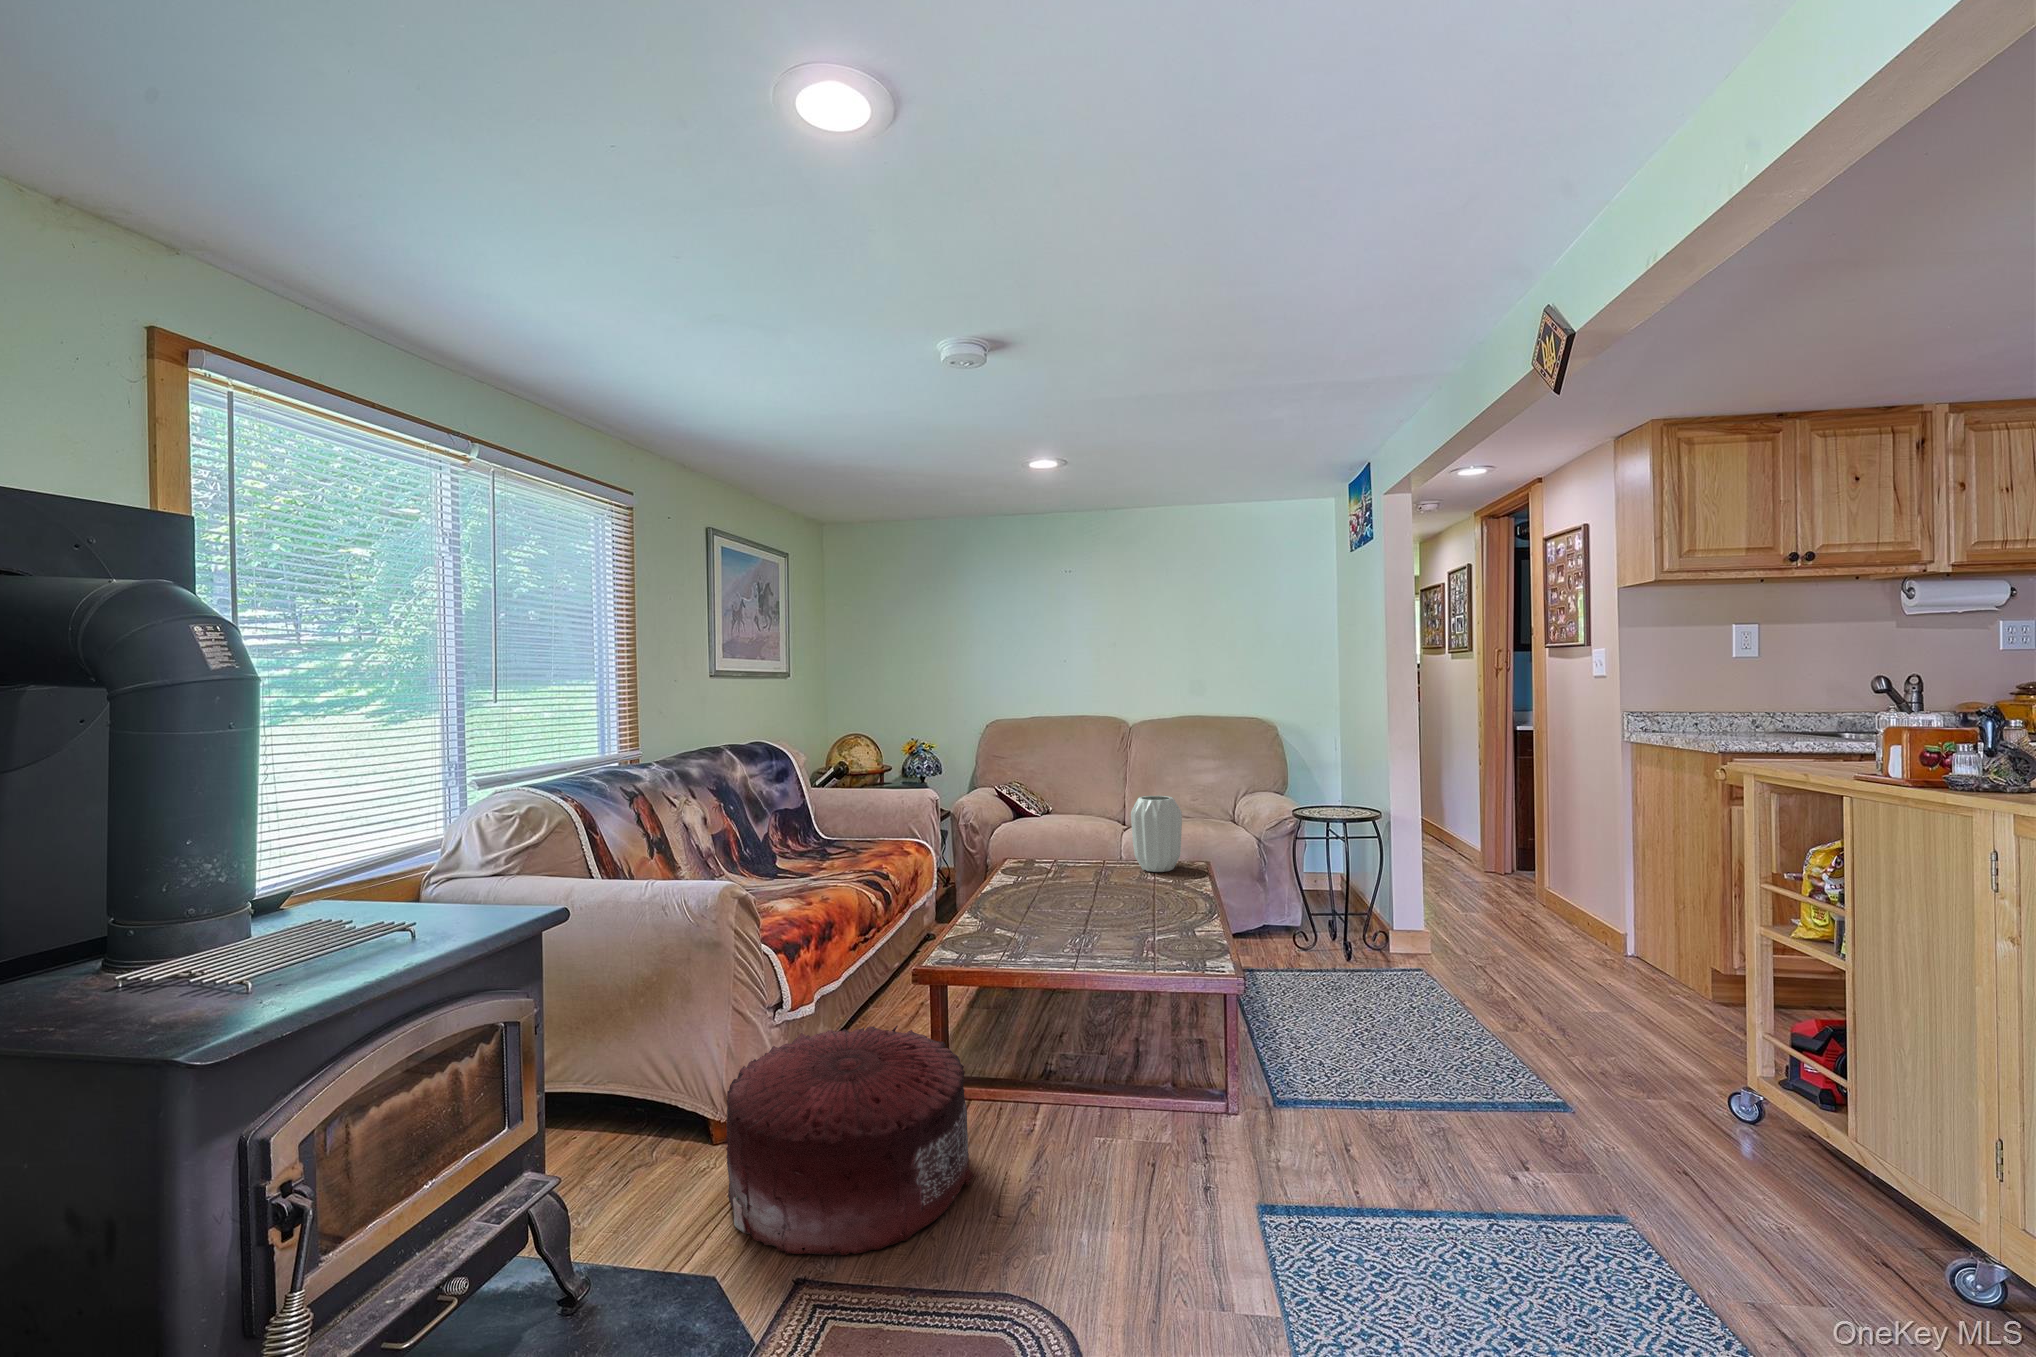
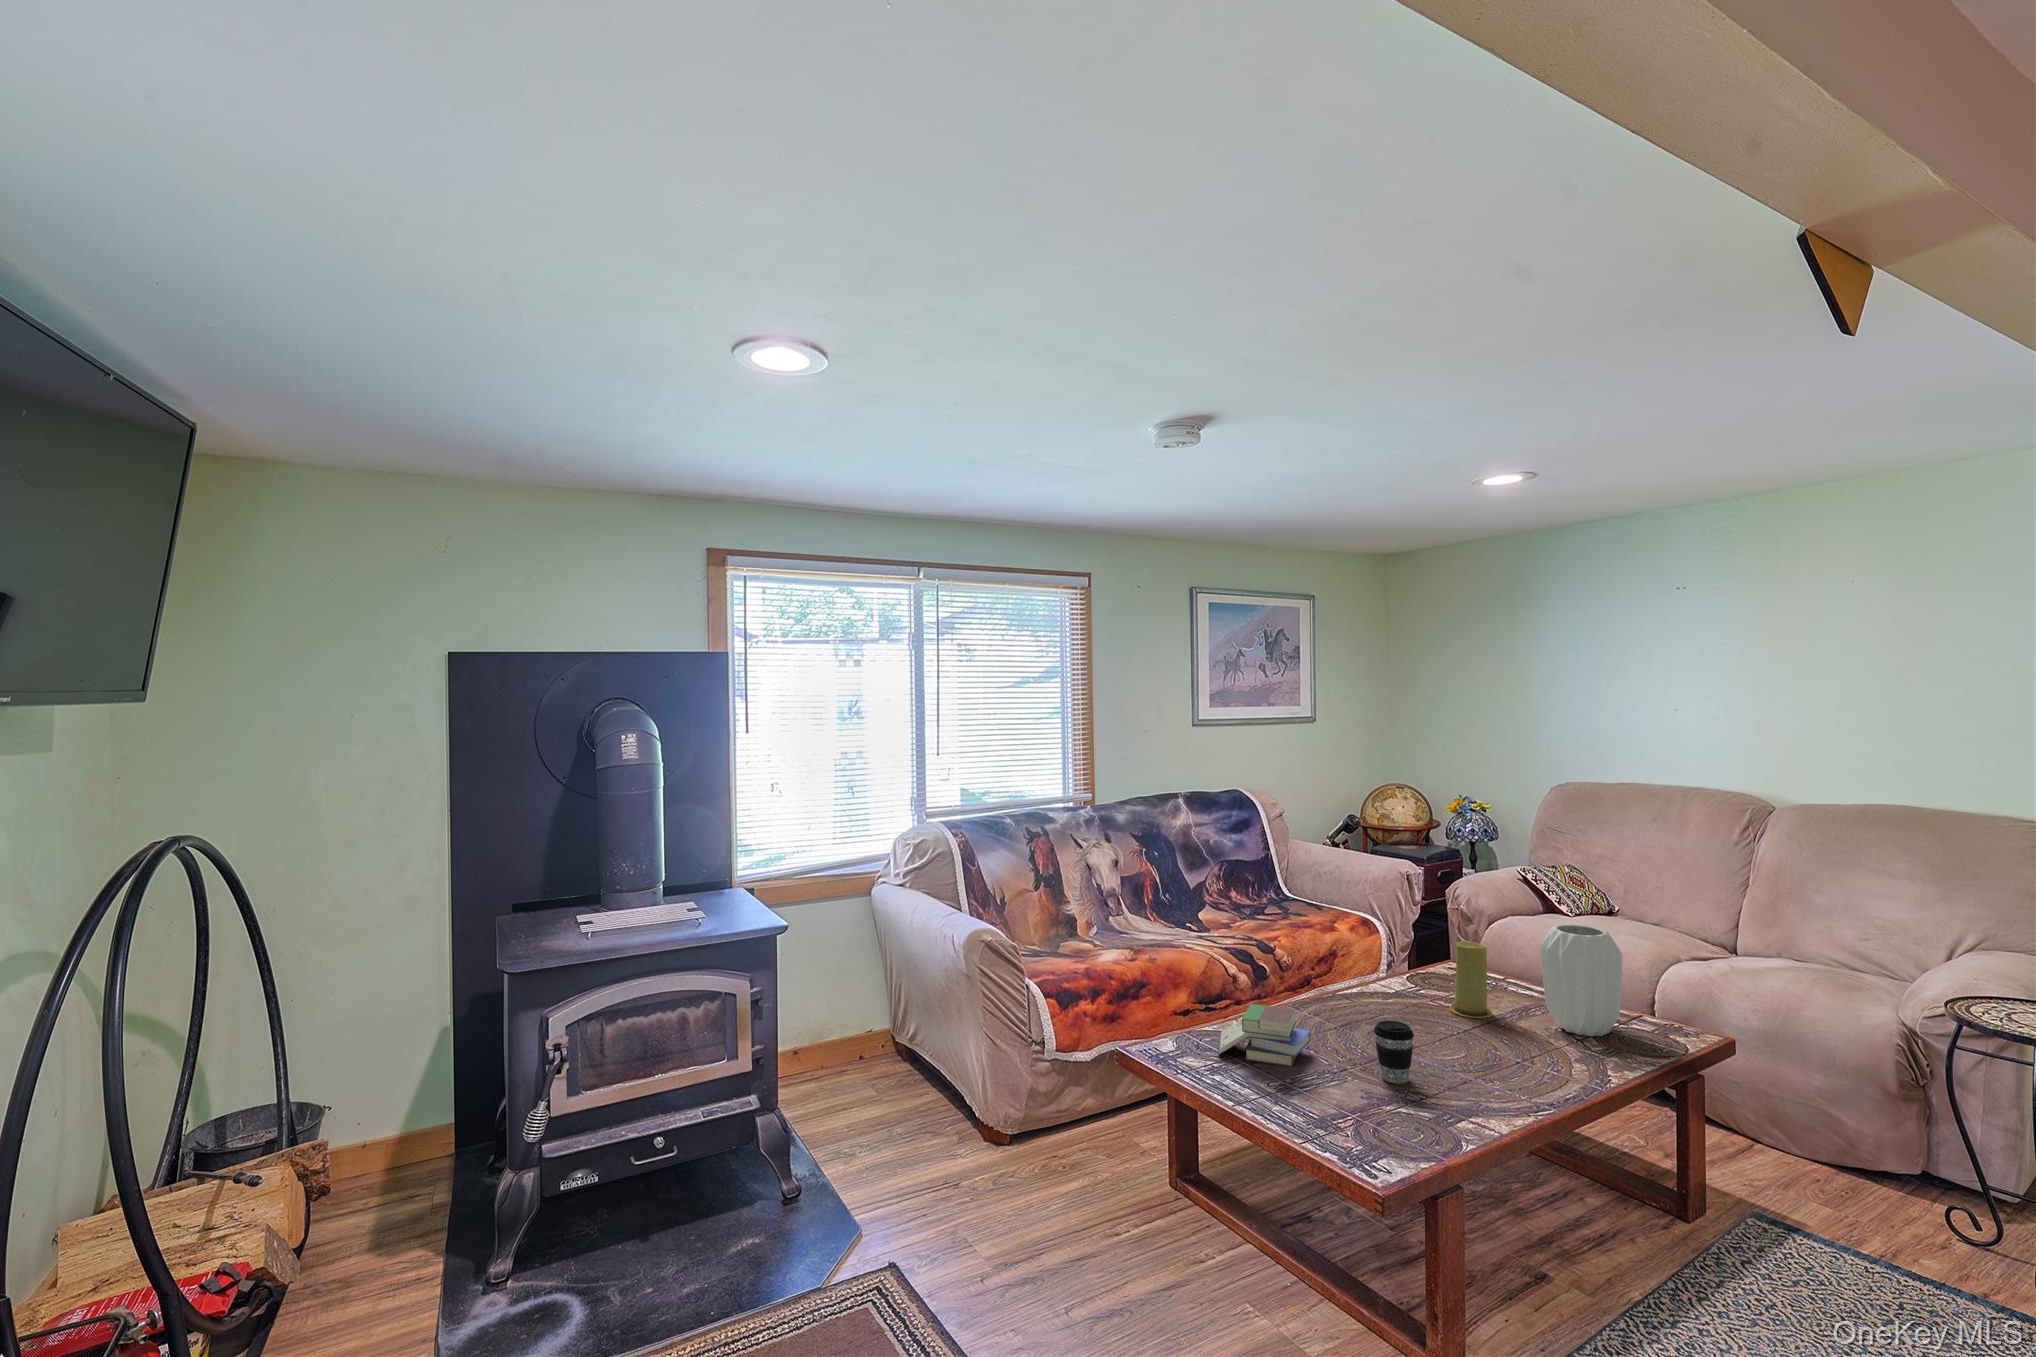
candle: none [1072,823,1102,880] -> present [1450,941,1493,1018]
coffee cup: none [1114,876,1144,923] -> present [1374,1021,1414,1084]
book: none [976,888,1068,946] -> present [1218,1004,1311,1067]
pouf: present [726,1025,974,1255] -> none [904,1073,1120,1281]

